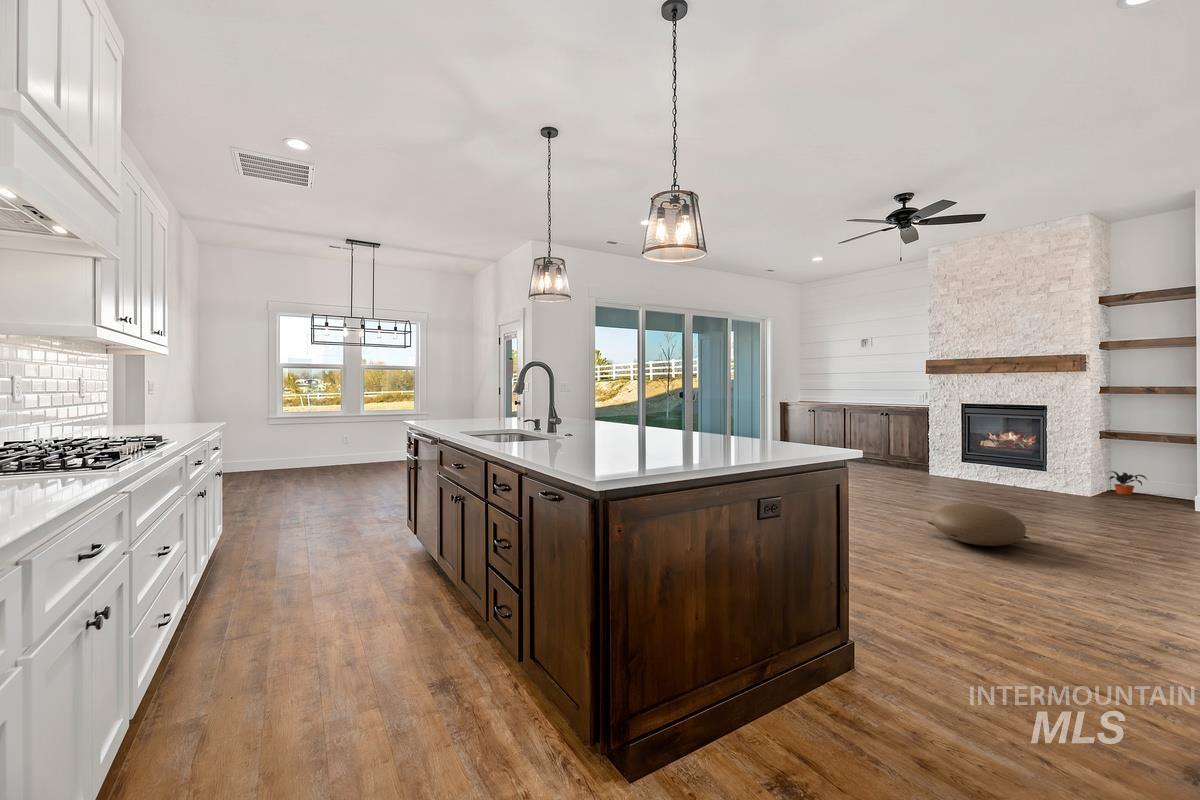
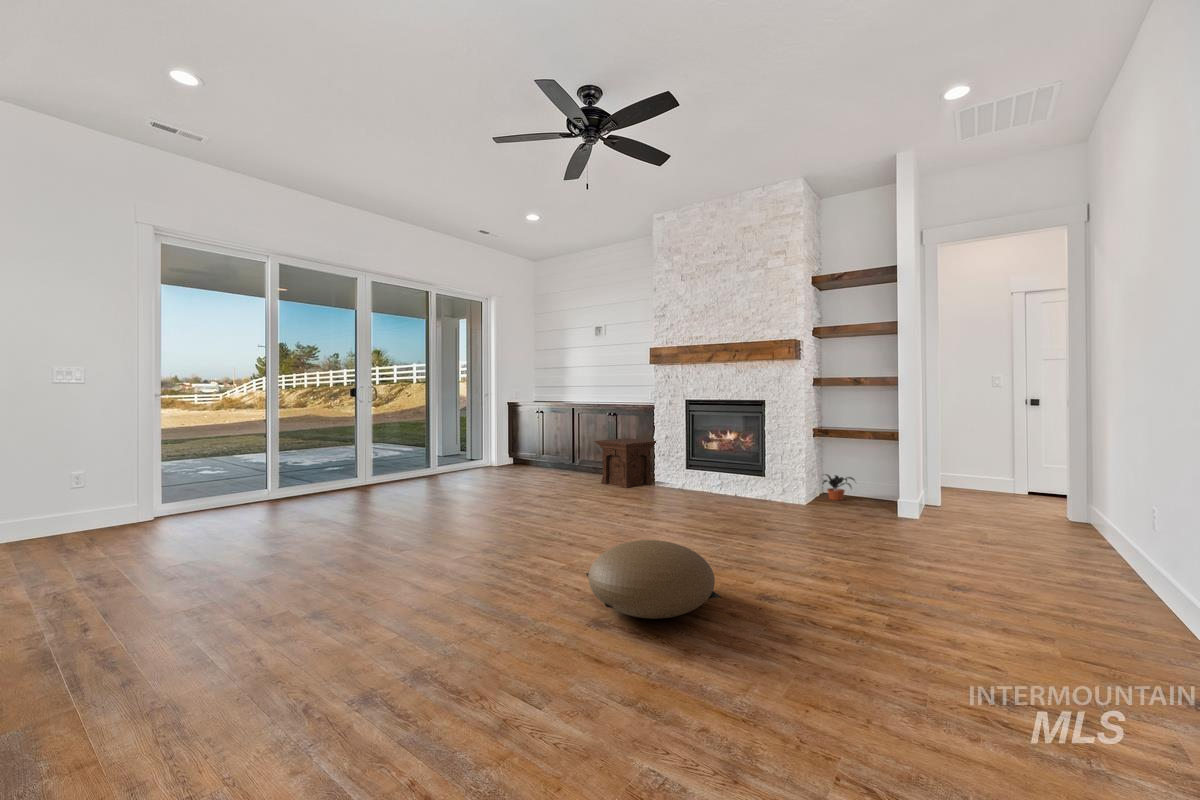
side table: none [872,435,933,475] -> present [594,438,656,488]

